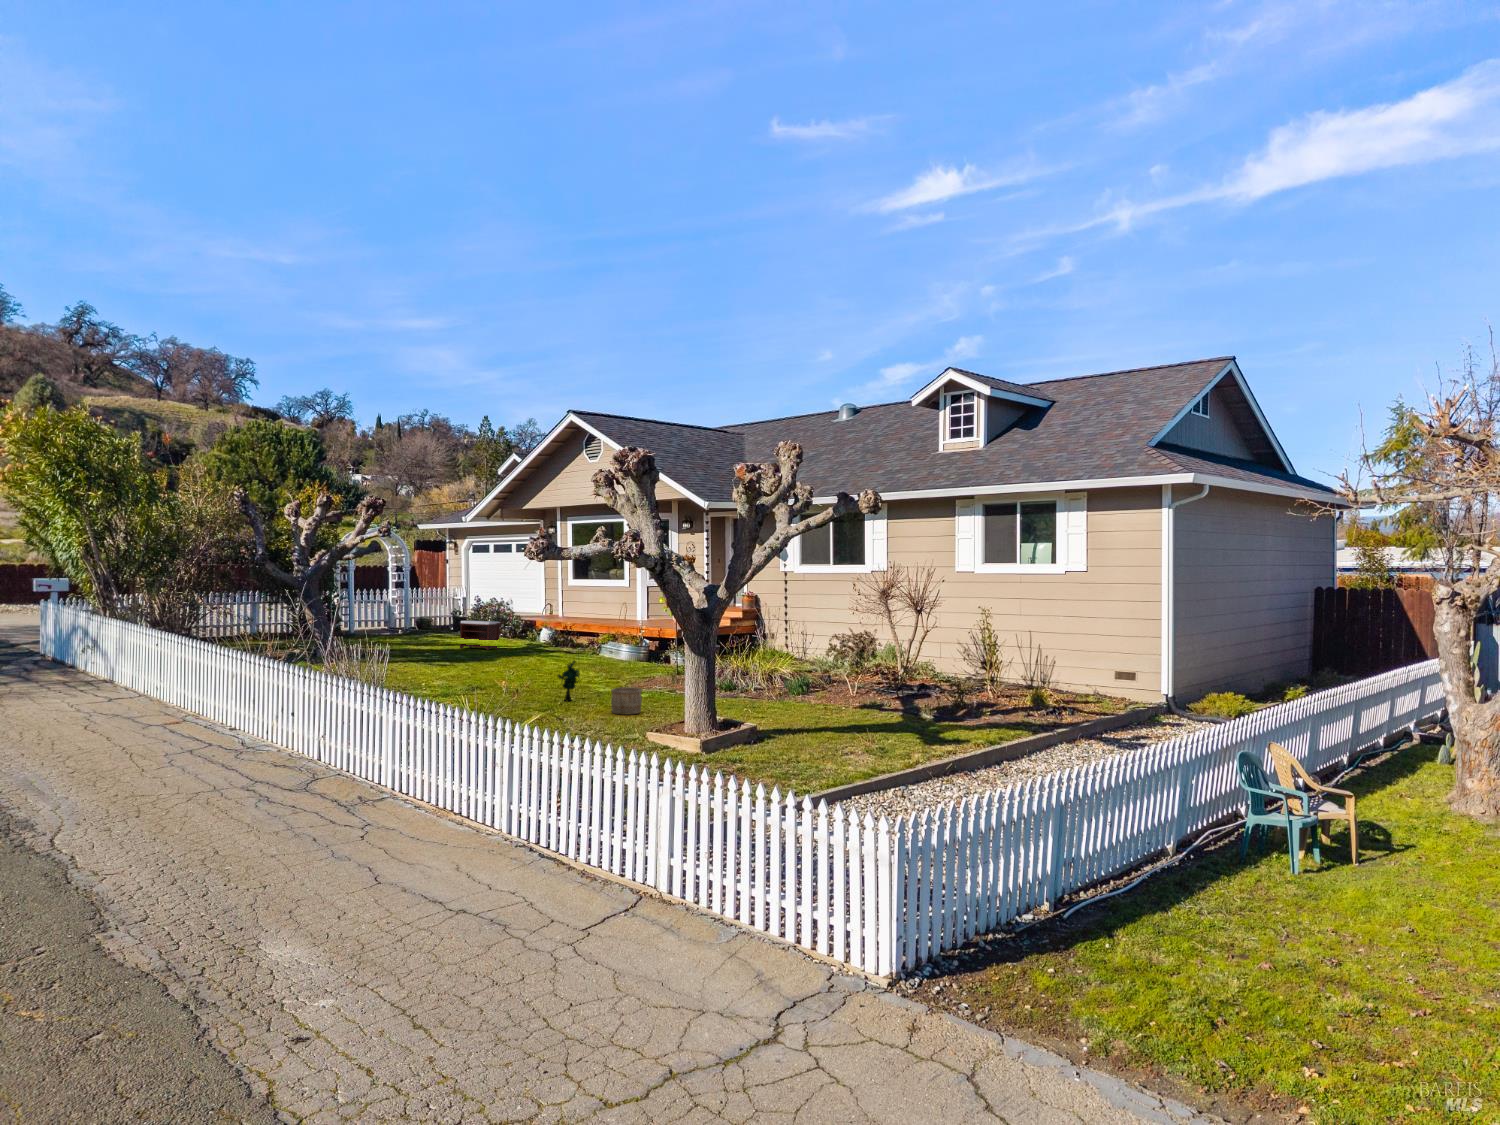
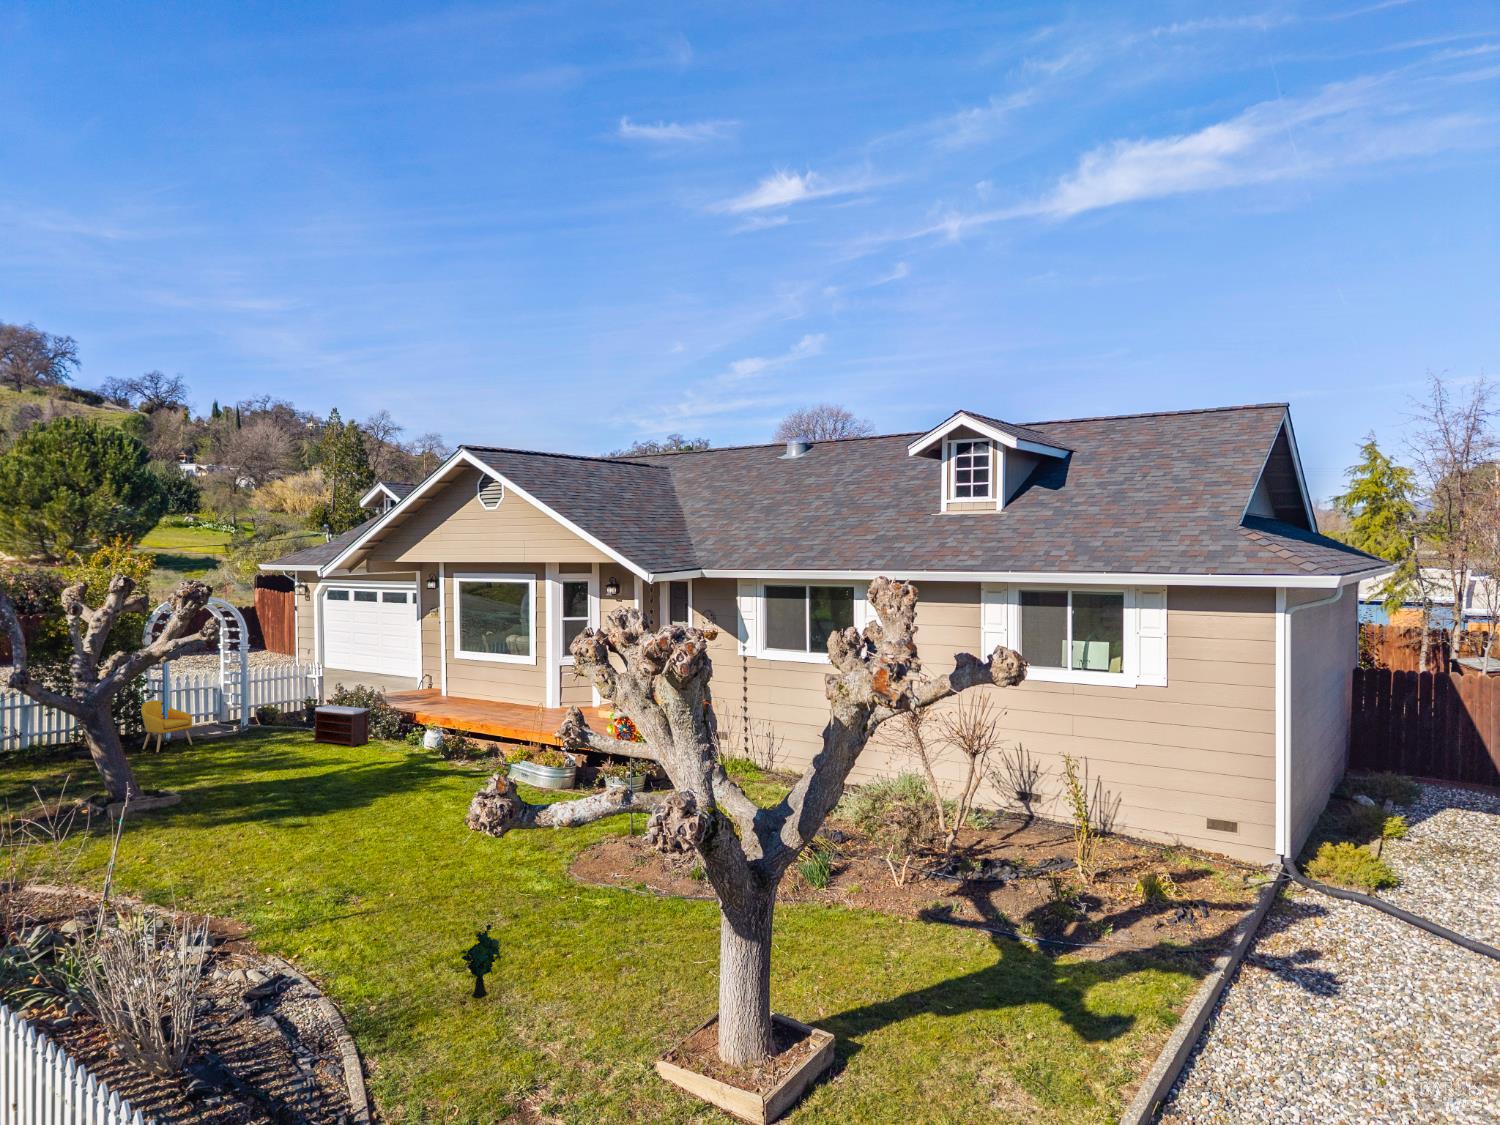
armchair: none [339,611,373,647] -> present [141,700,192,752]
wooden bucket: present [611,687,642,715] -> none [564,1009,620,1080]

